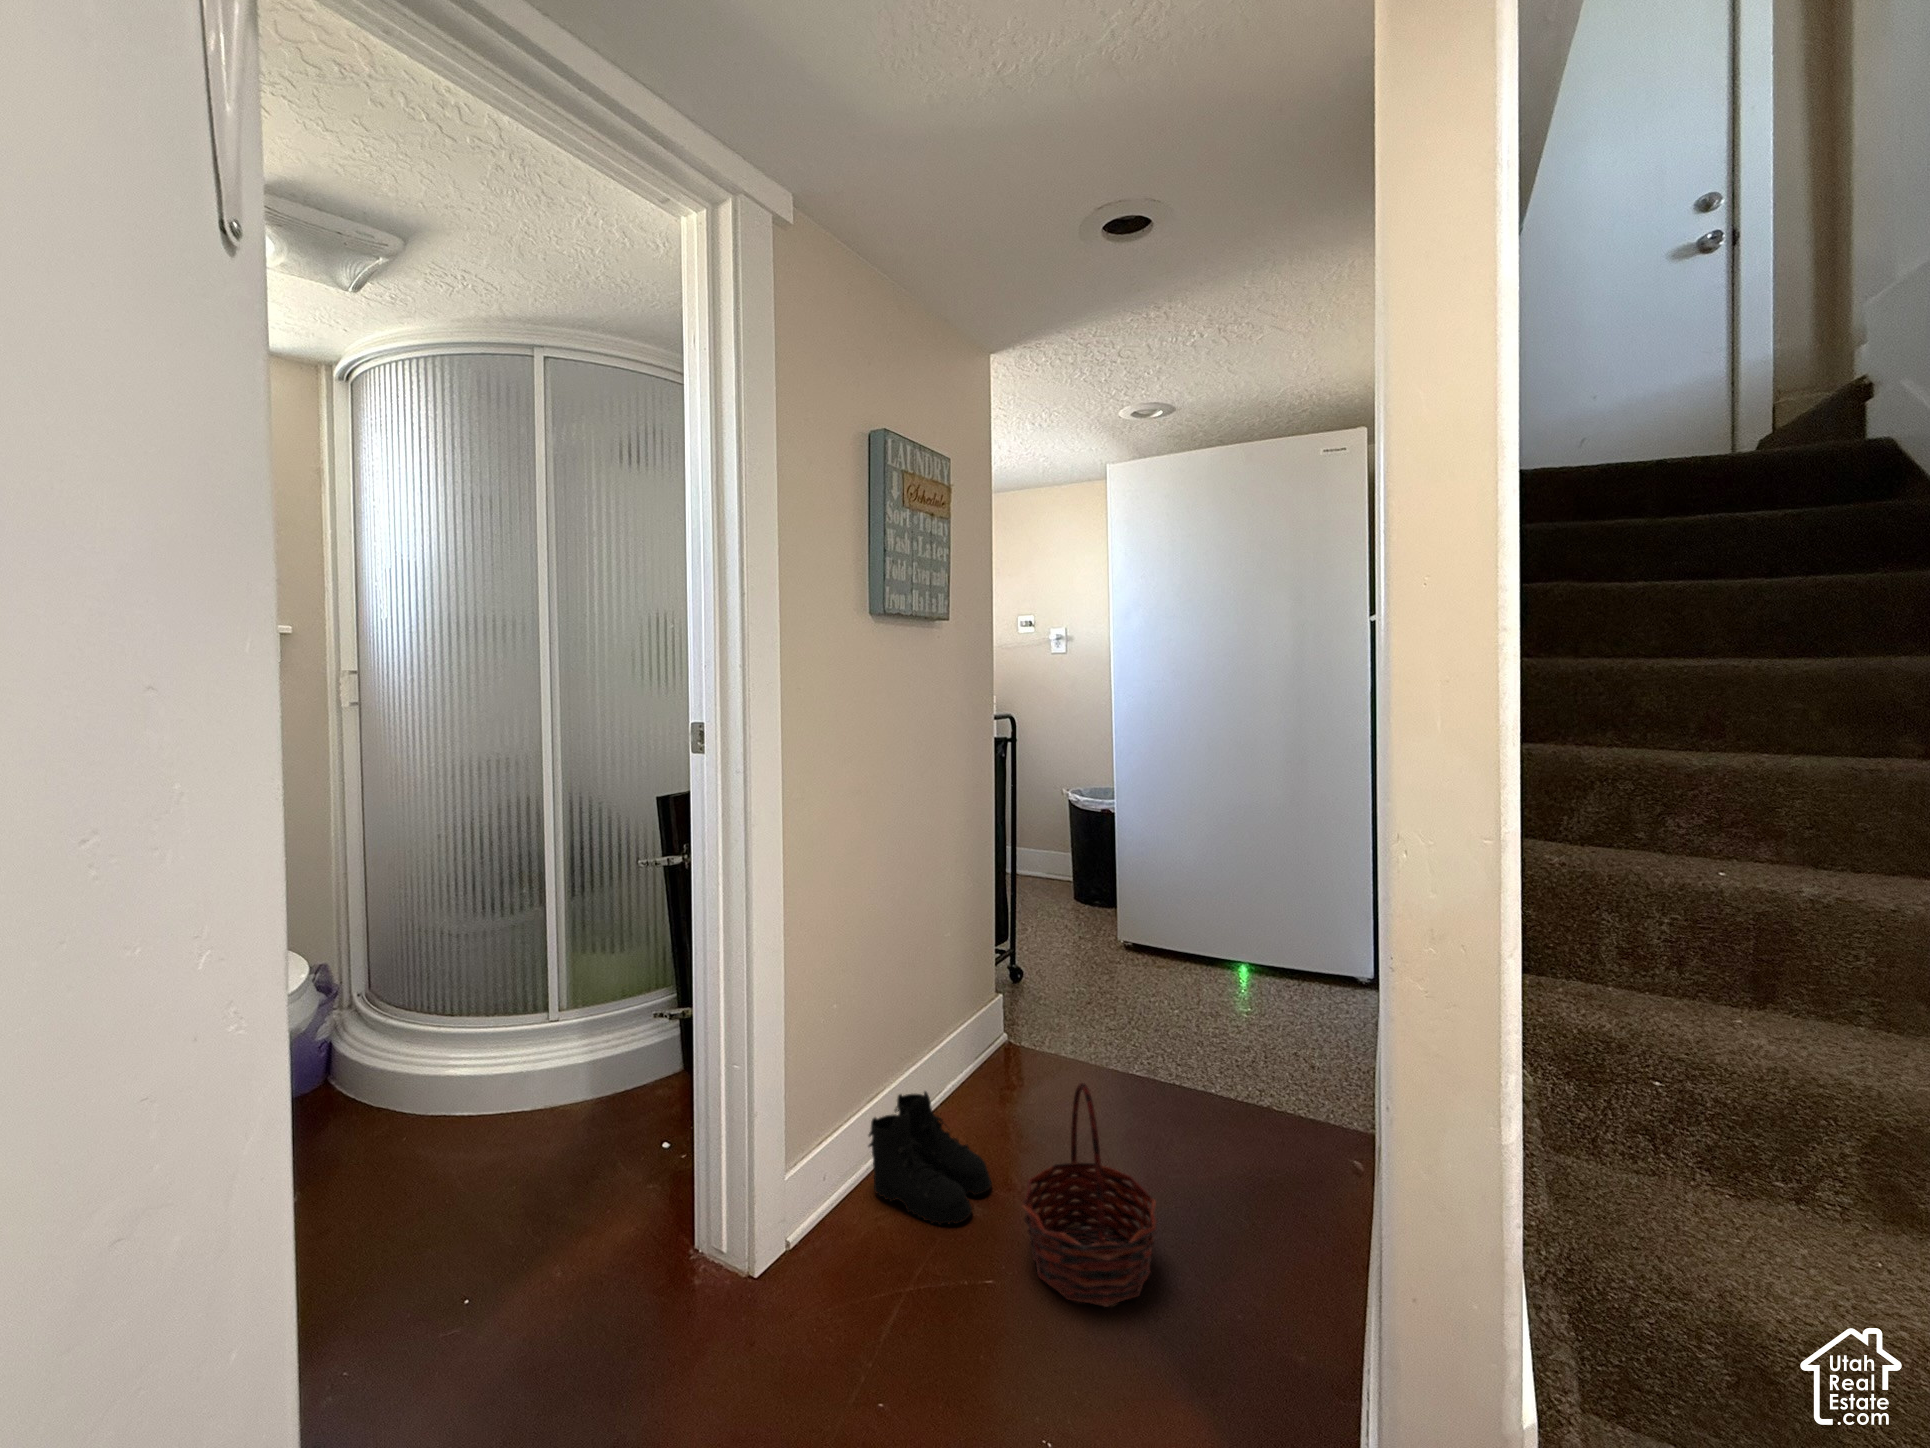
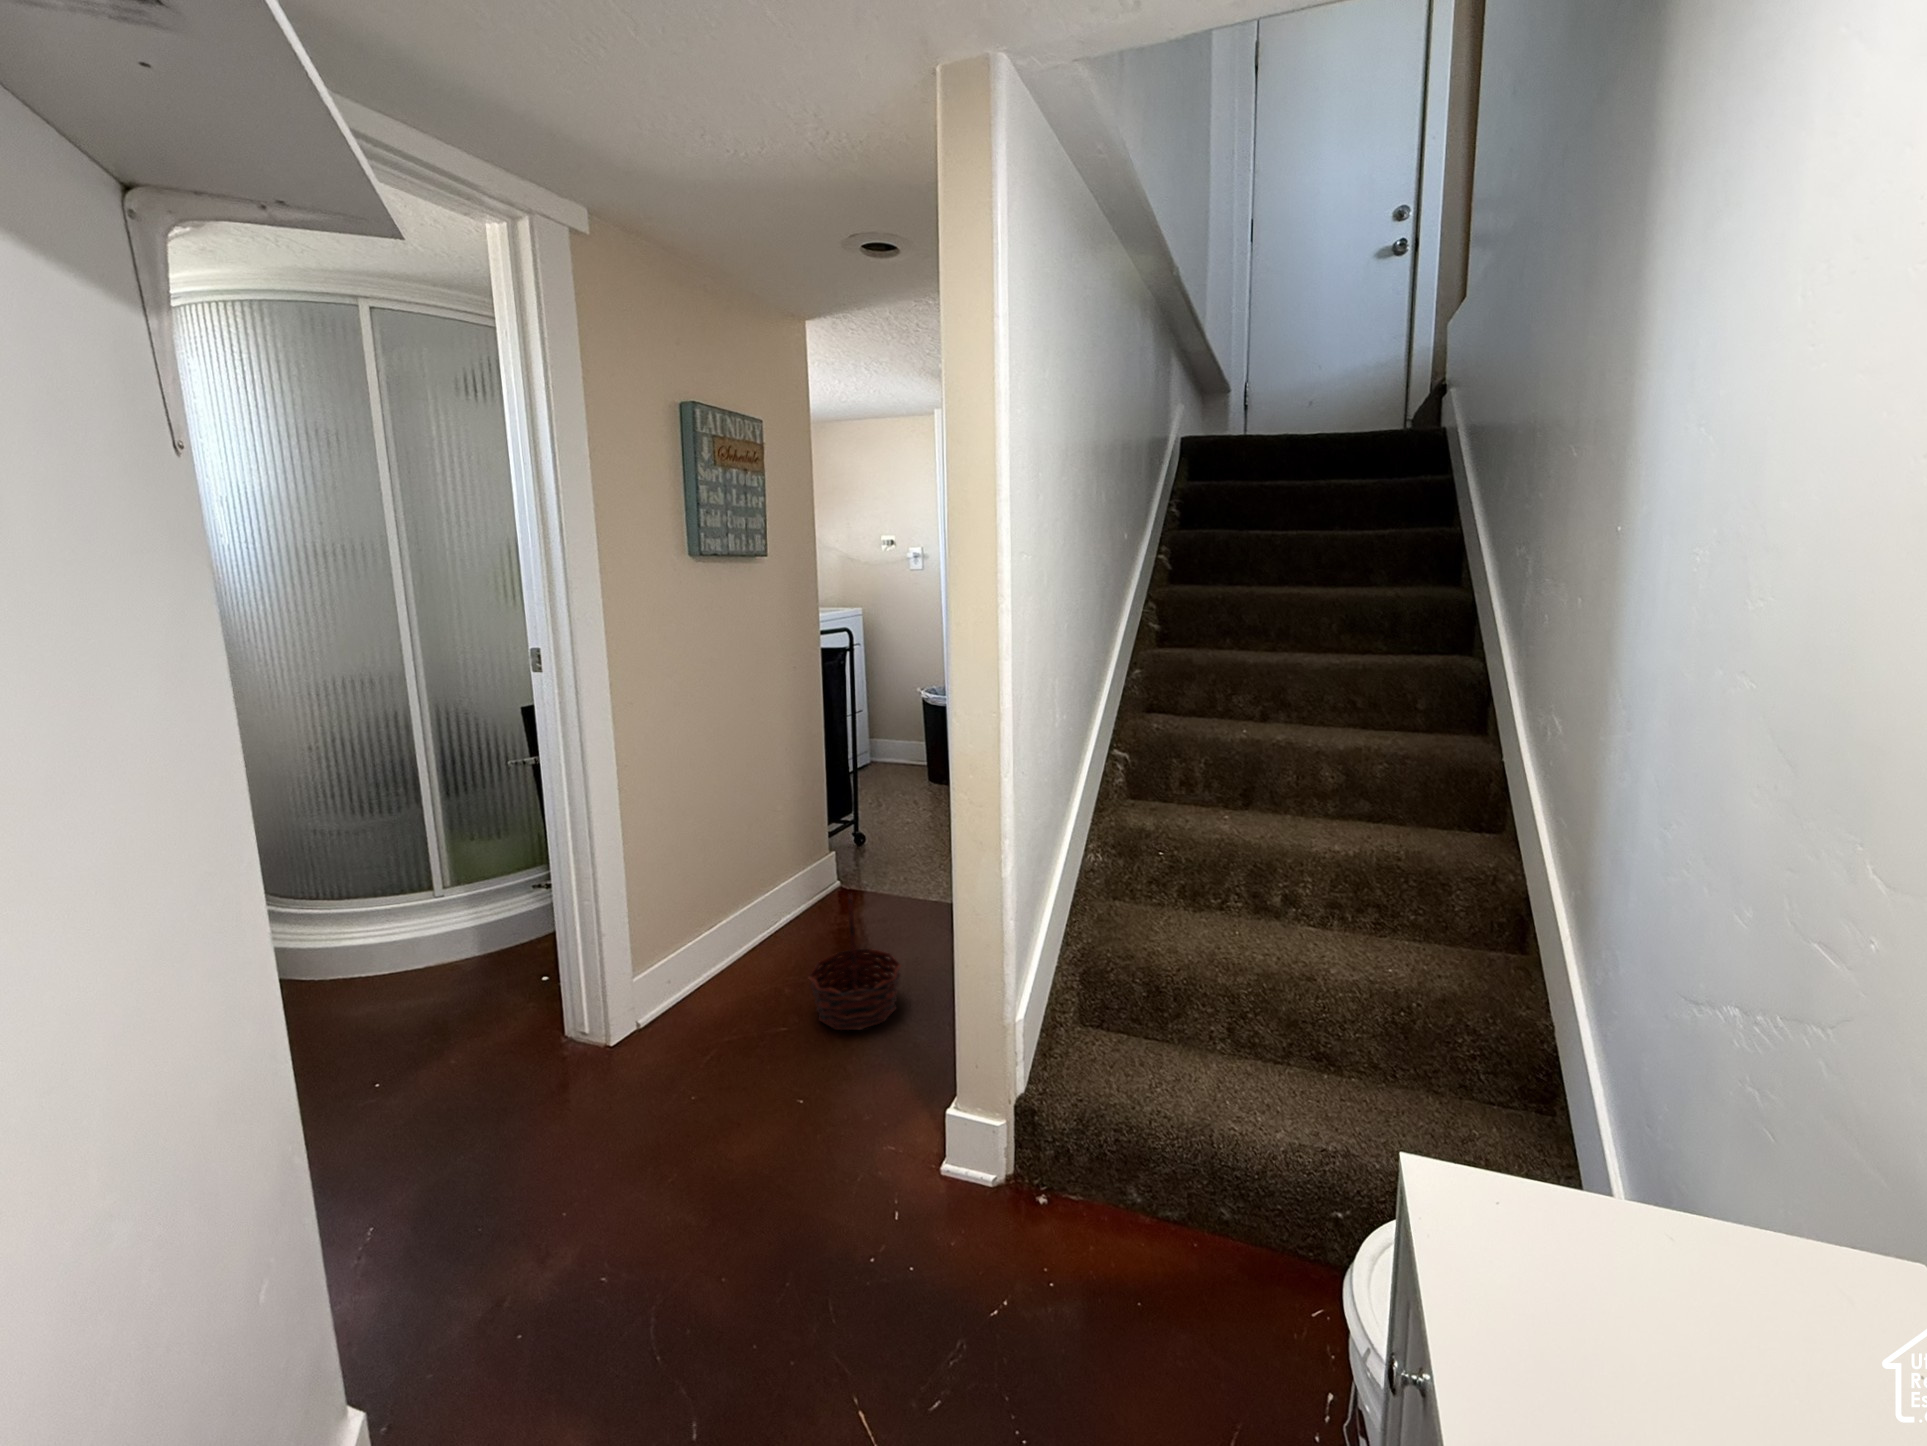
boots: present [869,1091,992,1225] -> none [705,916,801,1001]

